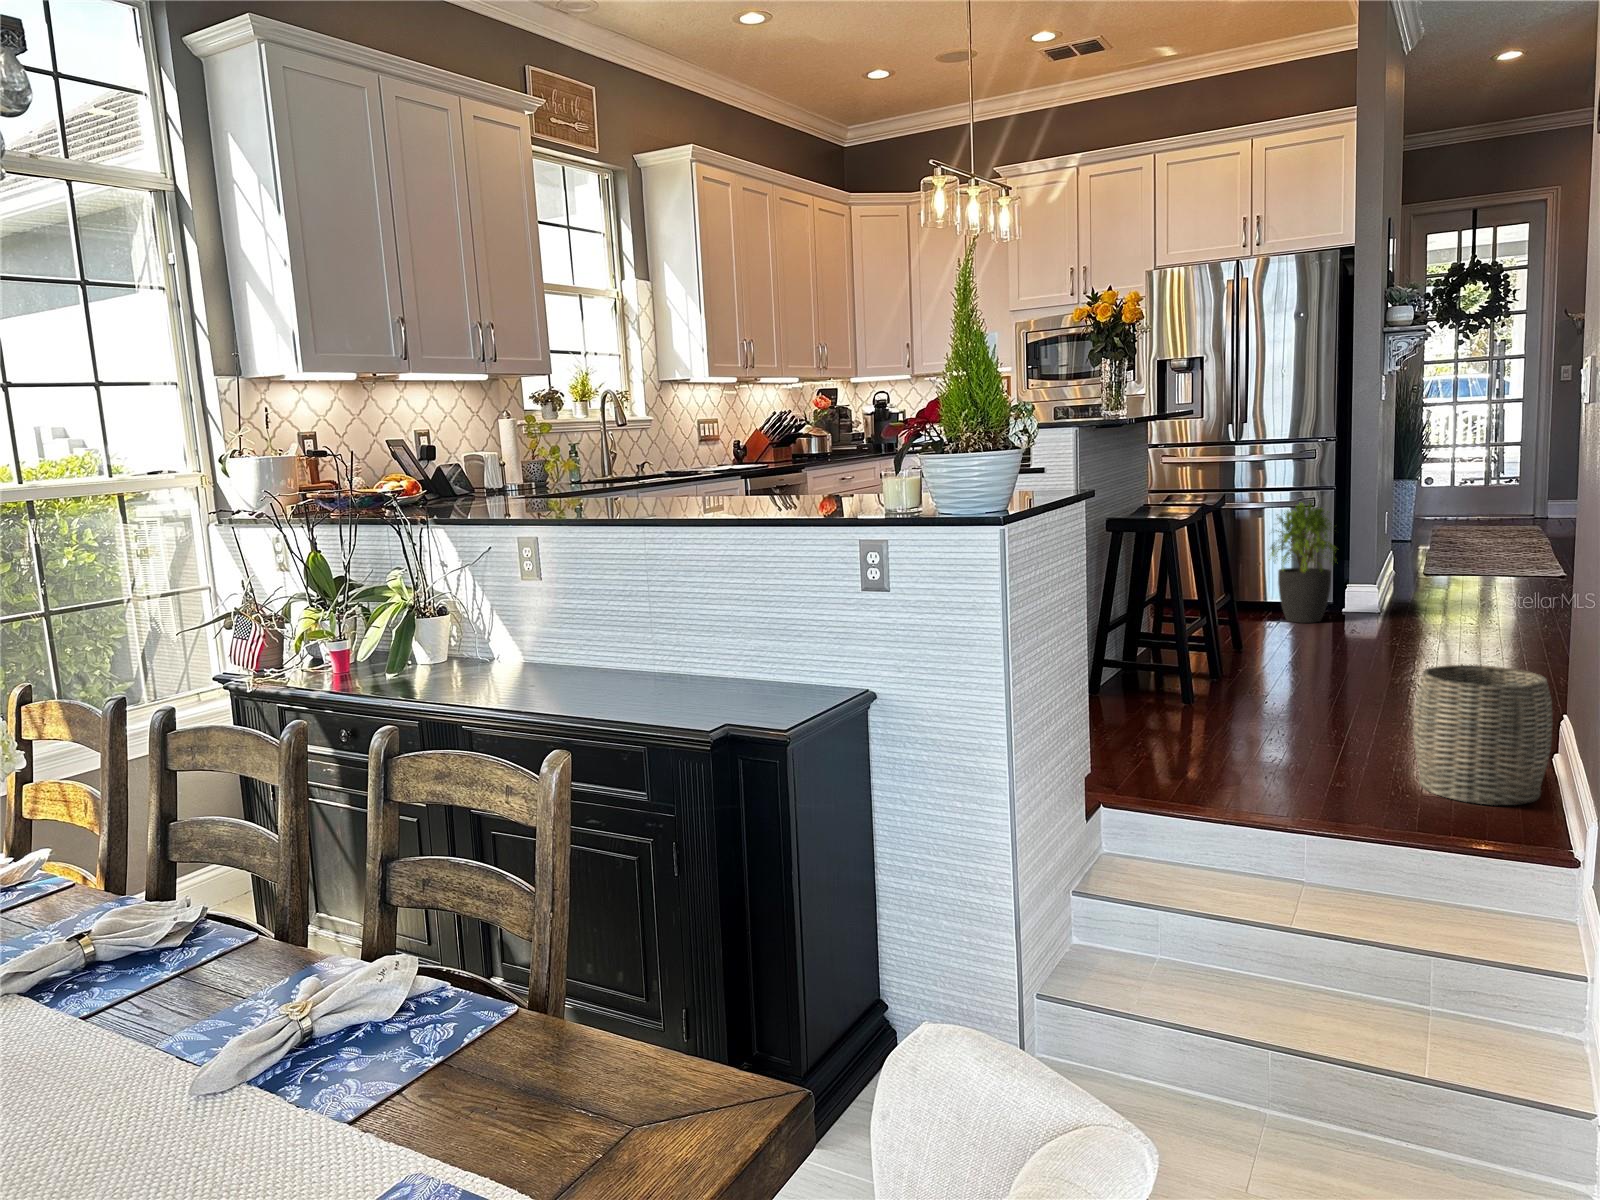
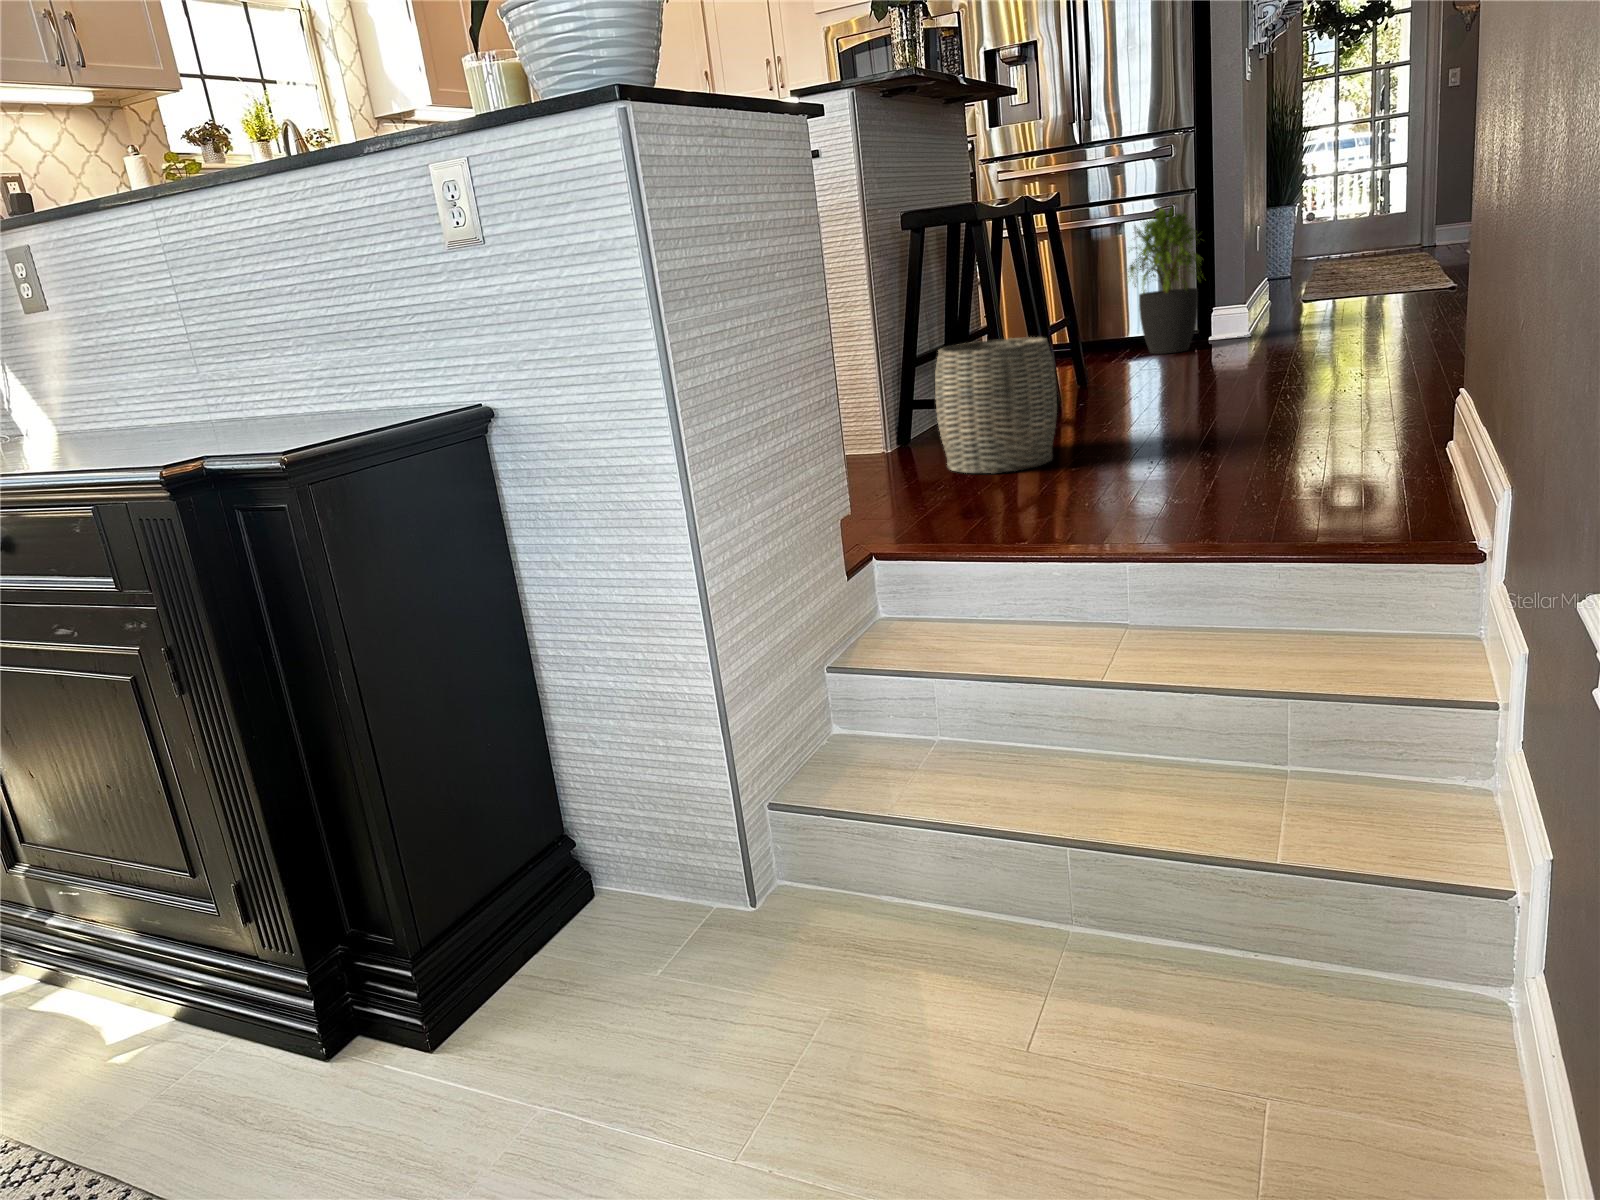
woven basket: present [1413,665,1553,805] -> present [935,337,1057,473]

